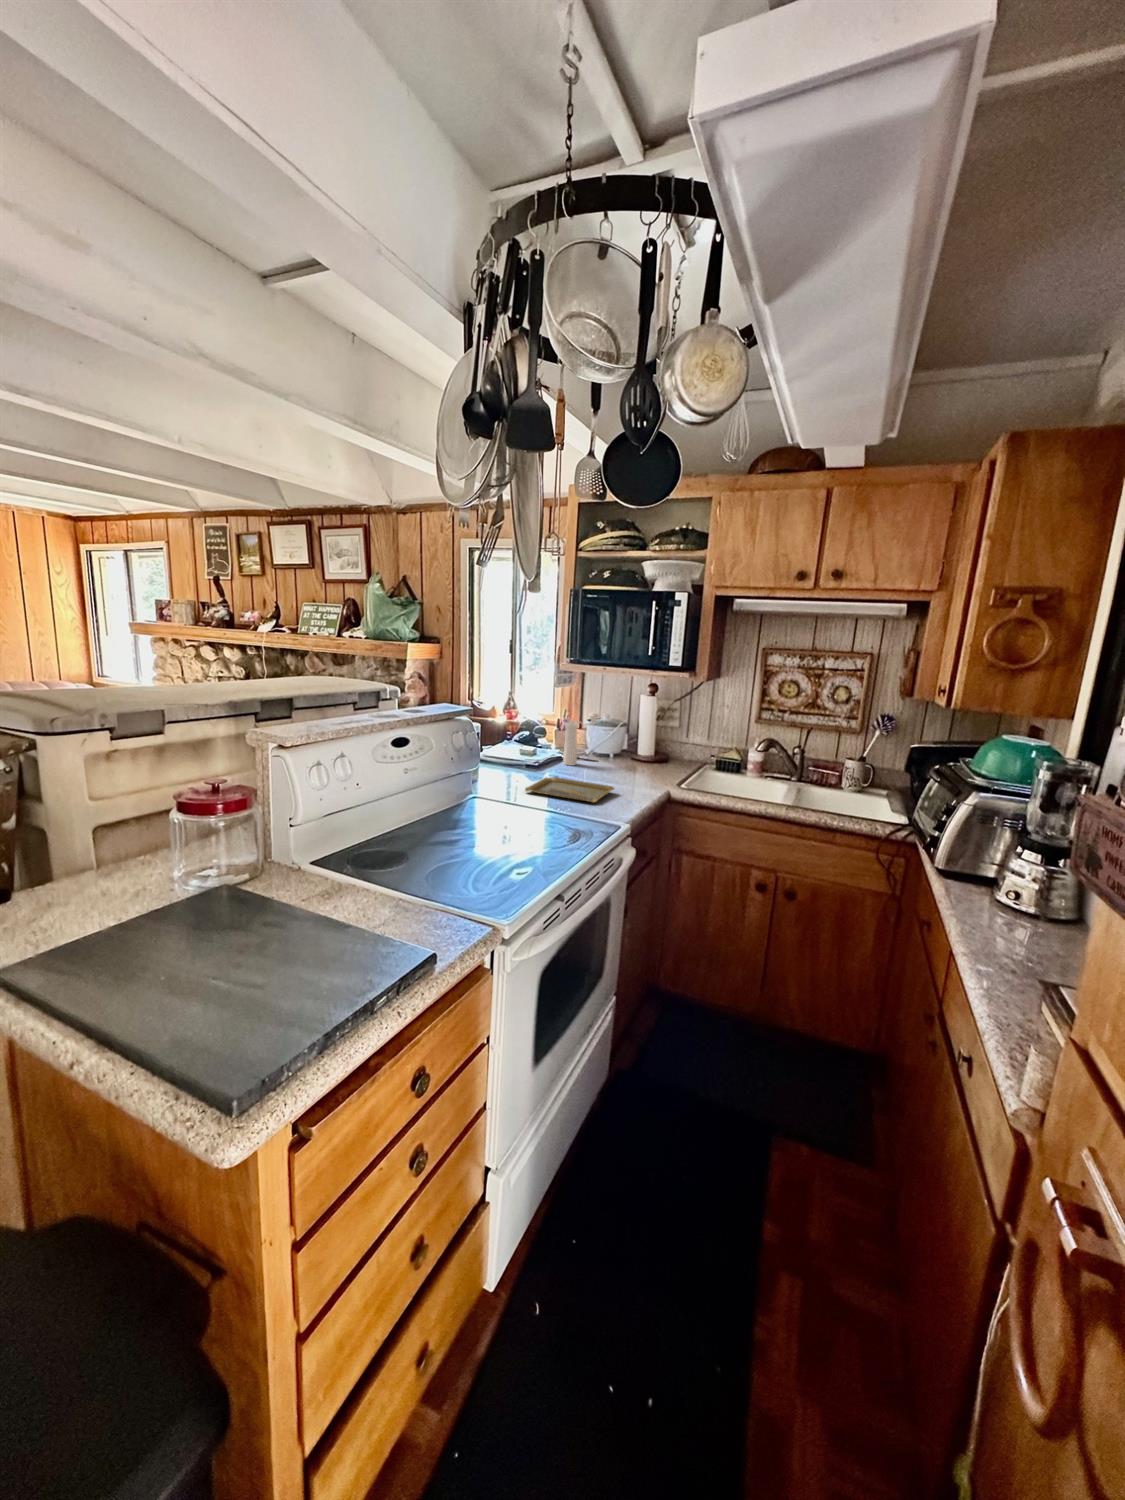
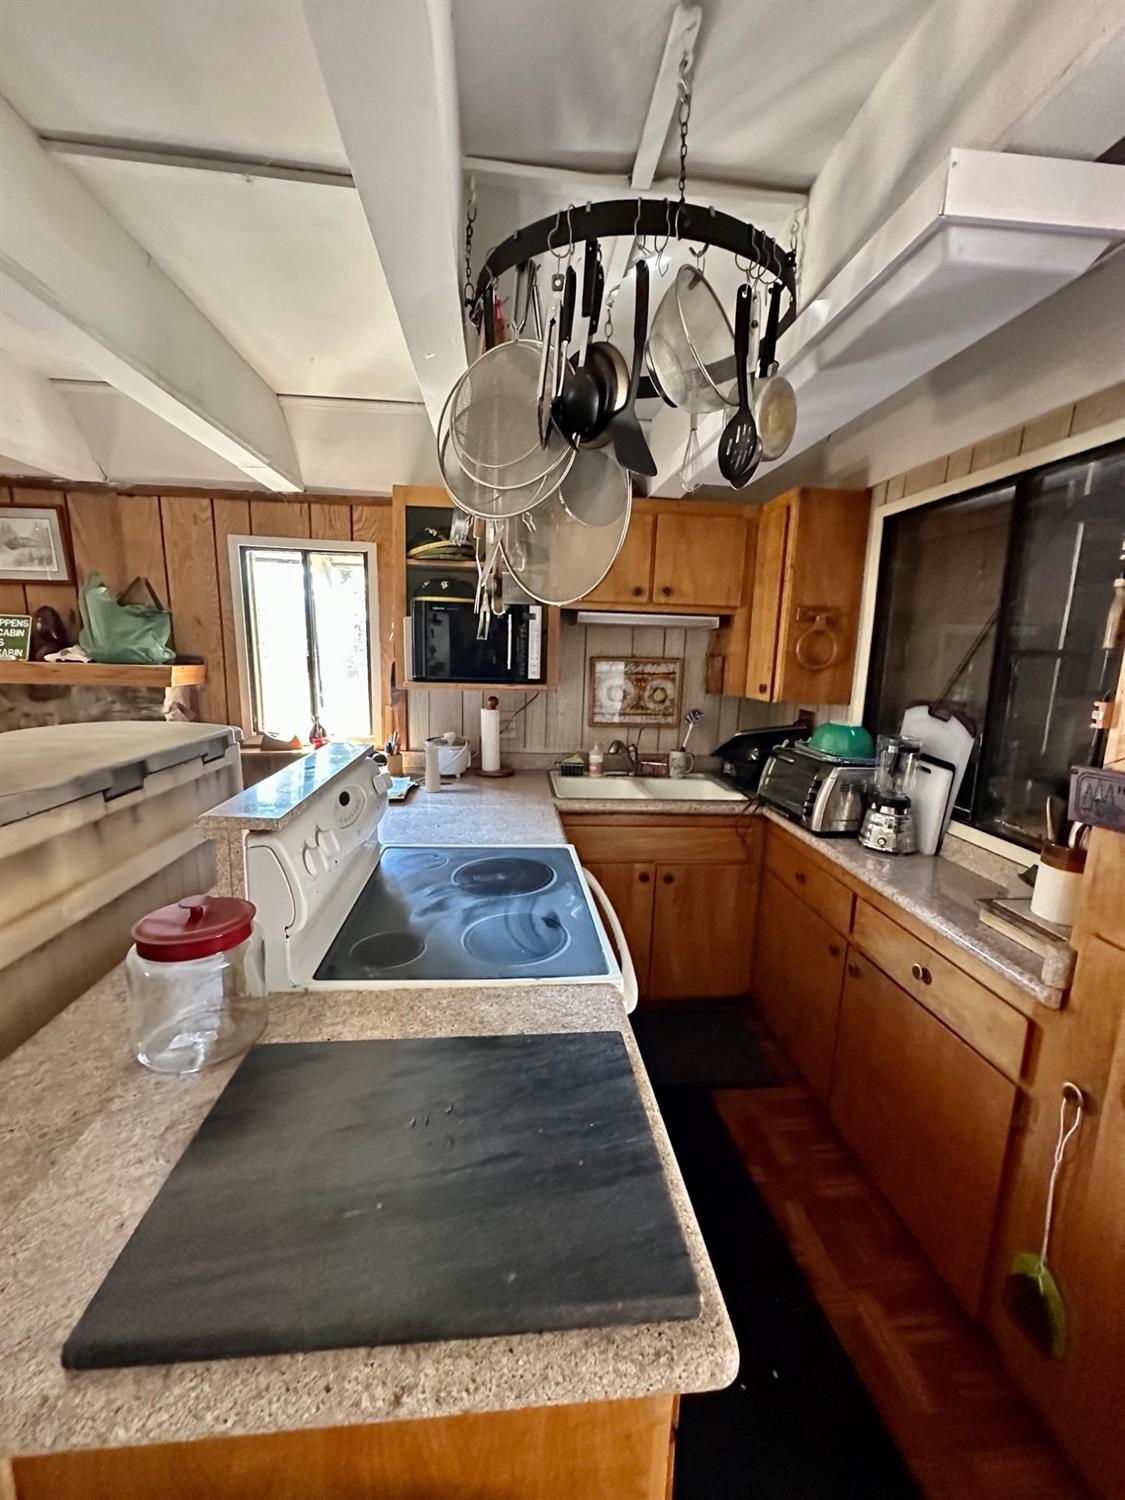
tray: present [525,777,614,802] -> none [432,808,523,830]

